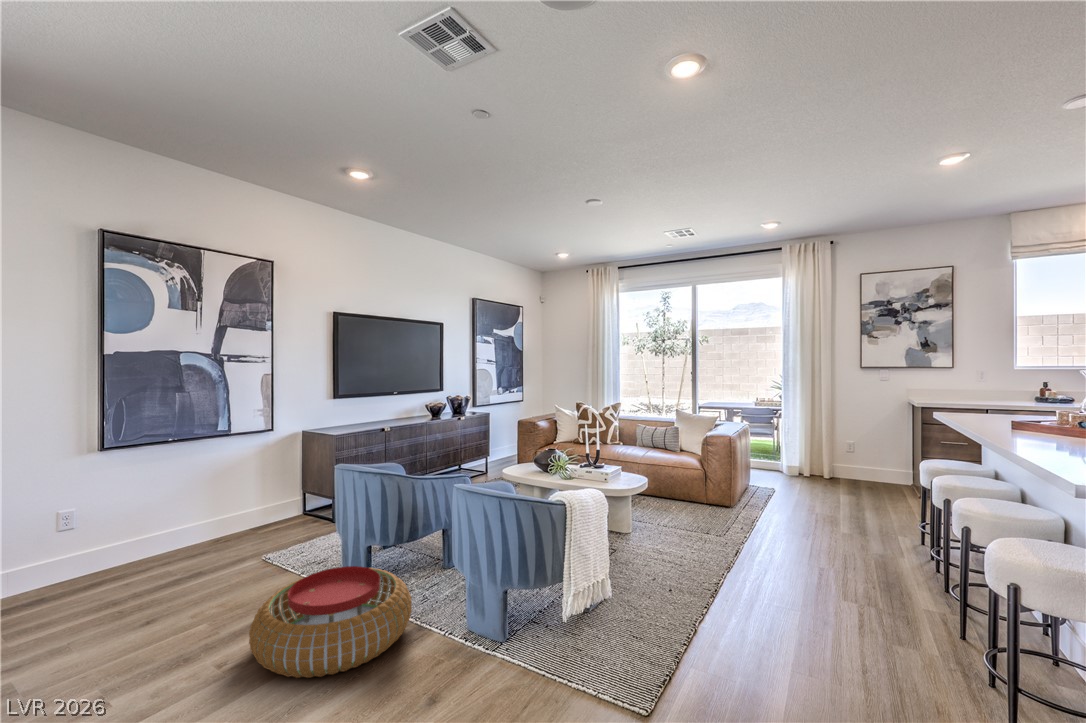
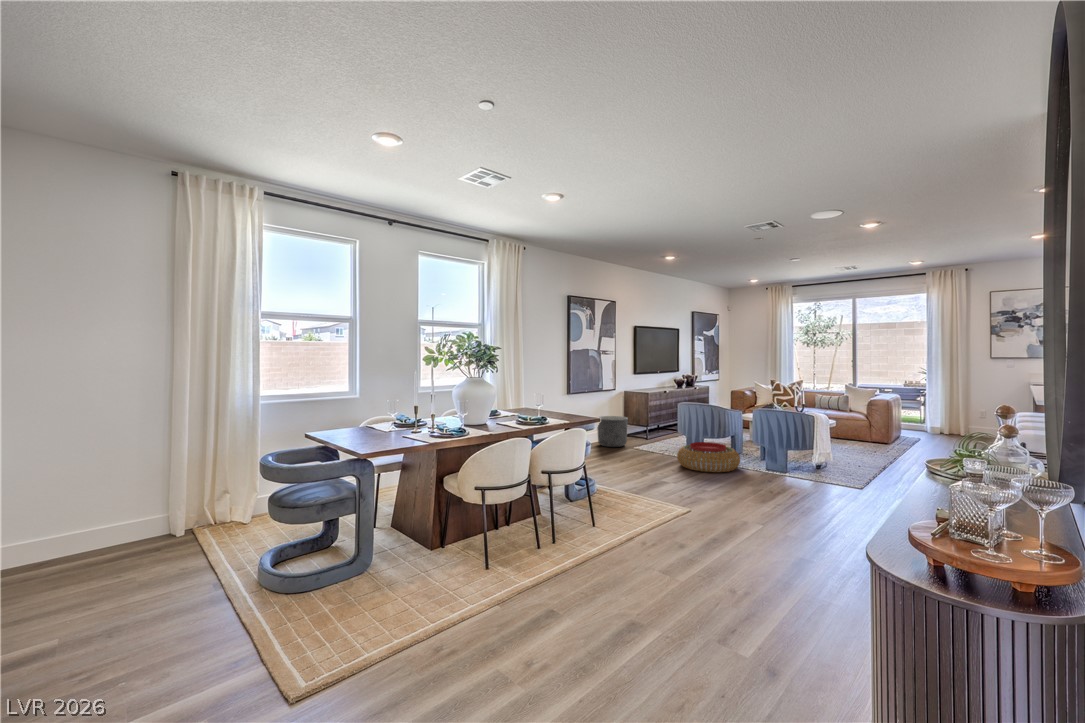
planter: none [195,484,269,556] -> present [597,416,628,447]

